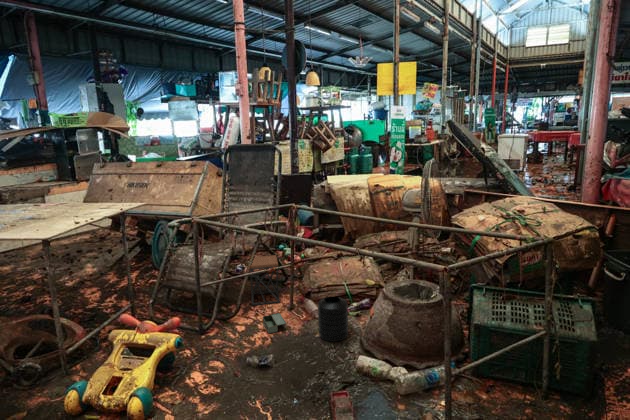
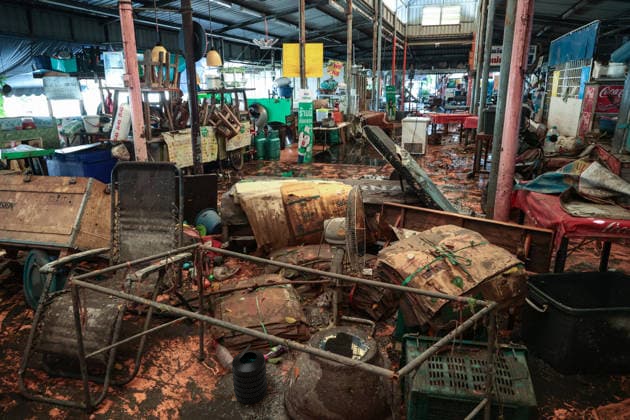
stool: present [250,255,280,305] -> none [149,296,189,359]
toolbox: present [263,313,286,333] -> none [168,371,196,402]

